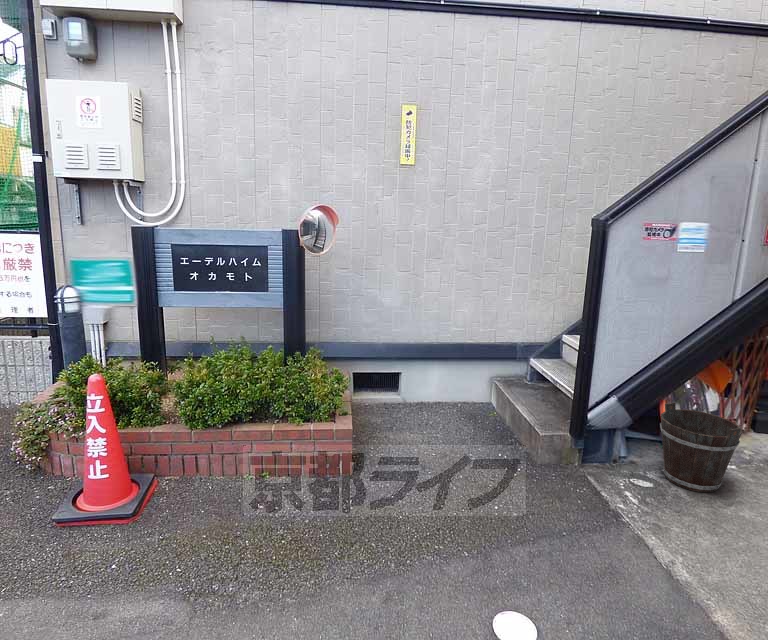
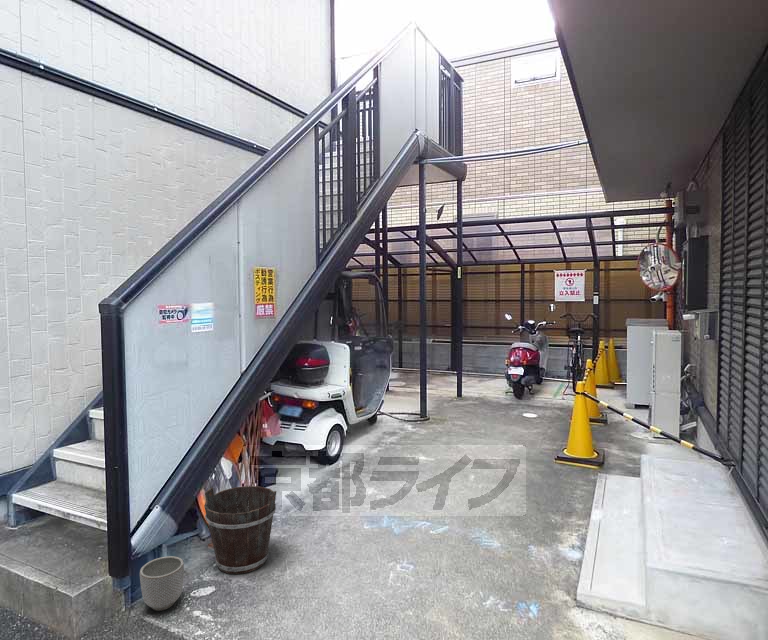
planter: none [590,438,628,479] -> present [140,556,184,611]

